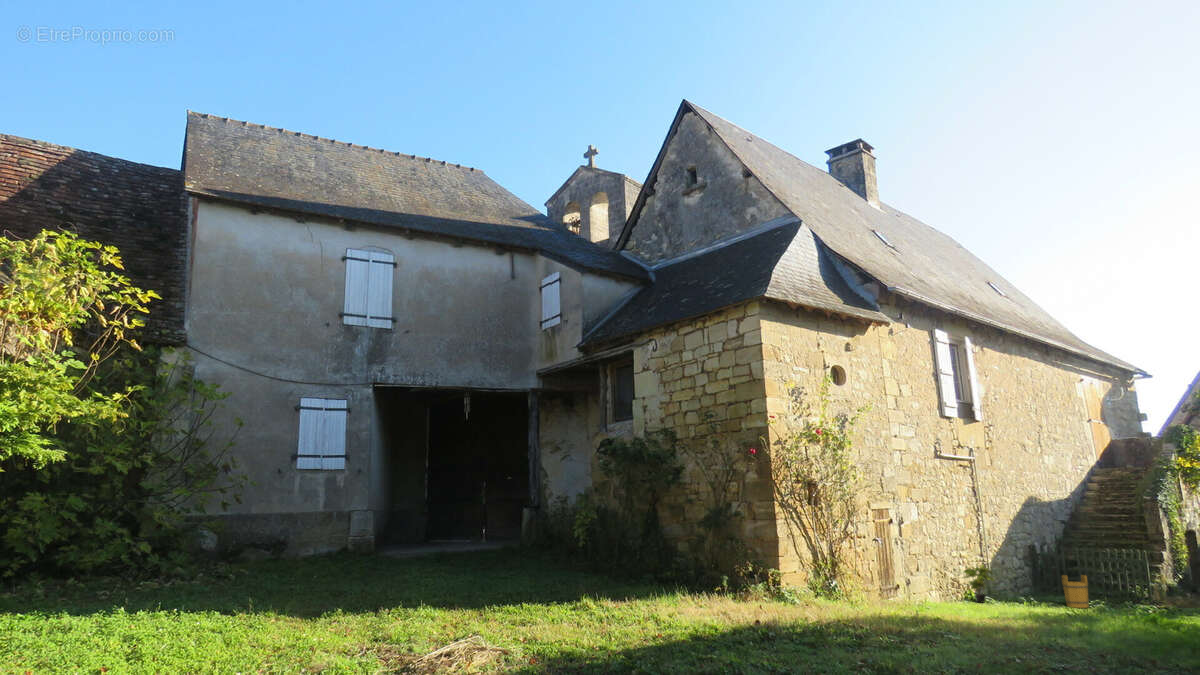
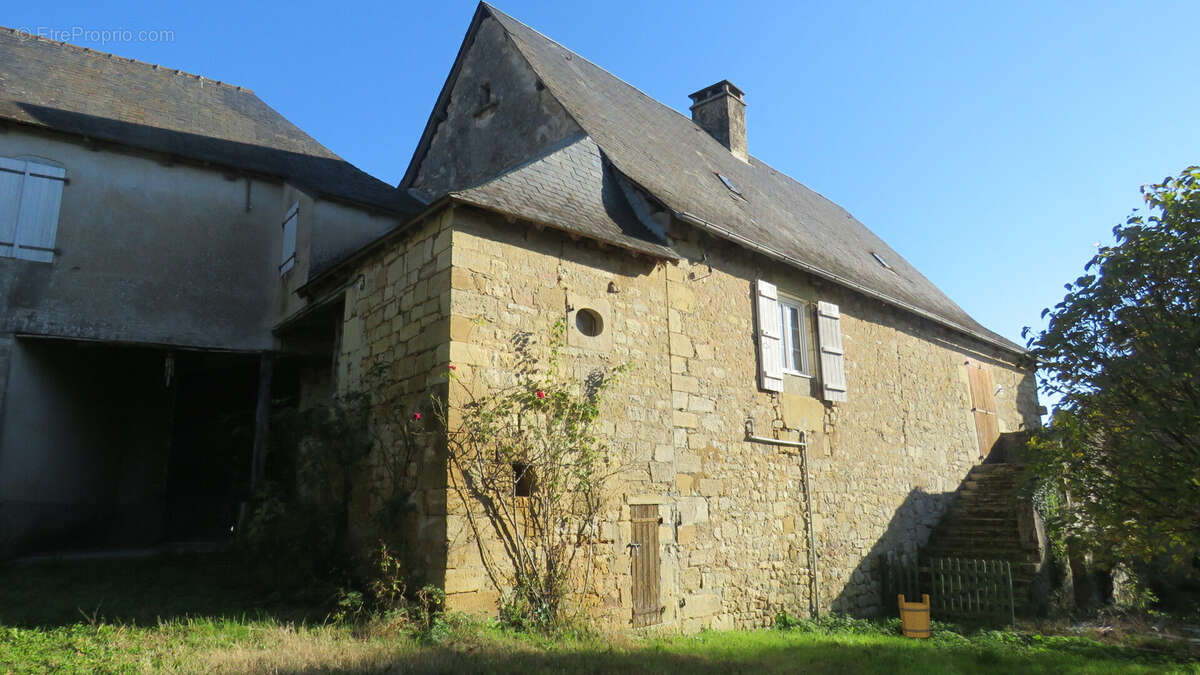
potted plant: present [964,565,994,602] -> none [772,579,813,630]

